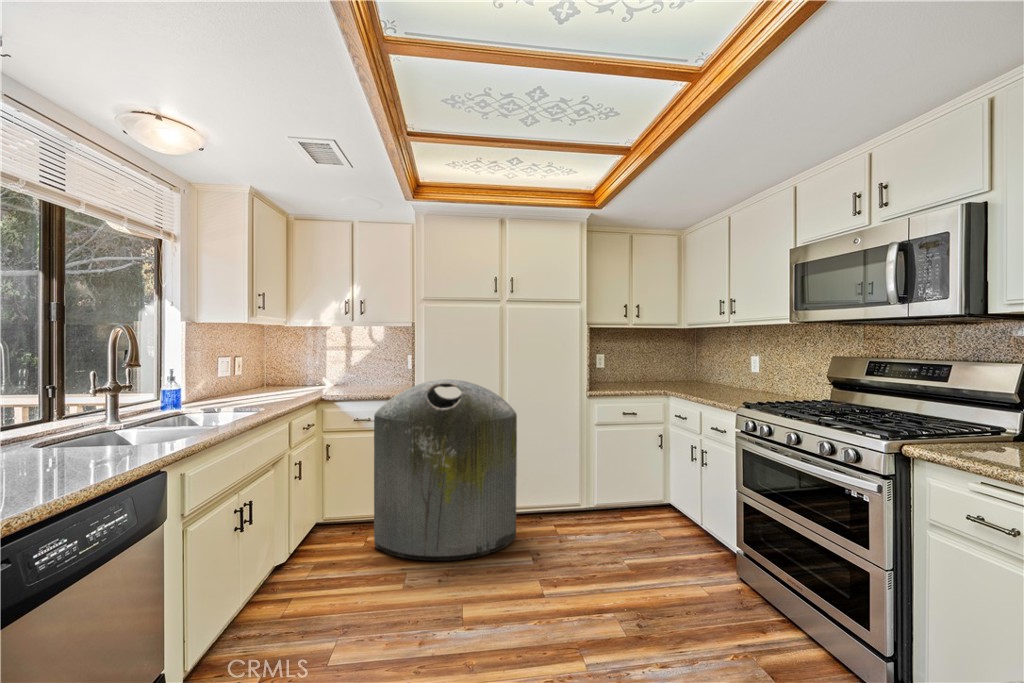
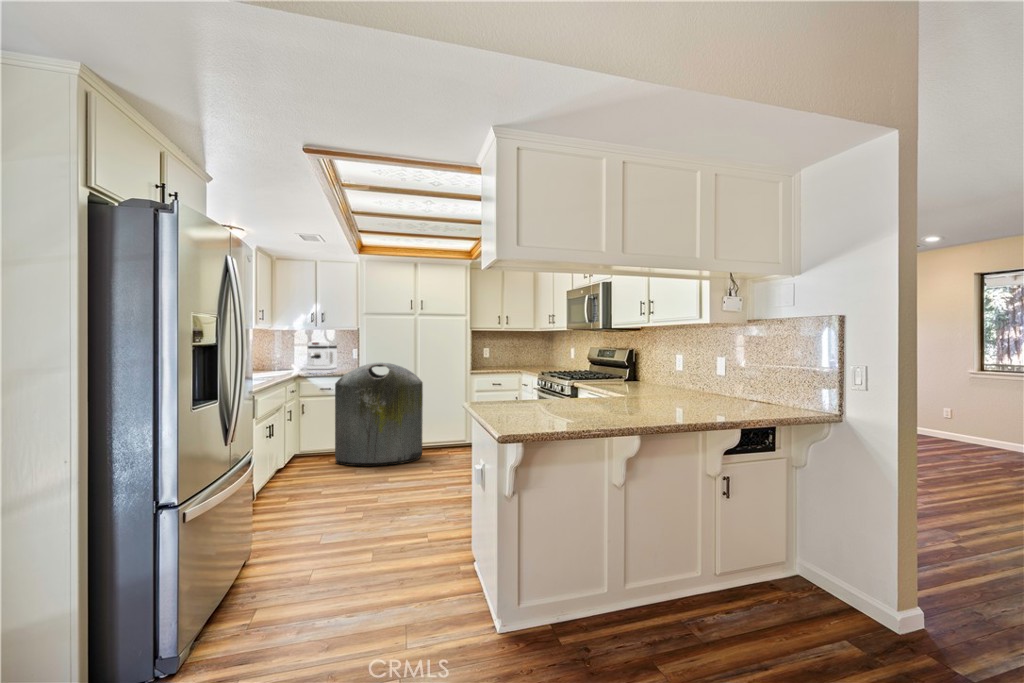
coffee maker: none [335,345,383,394] -> present [307,342,337,373]

